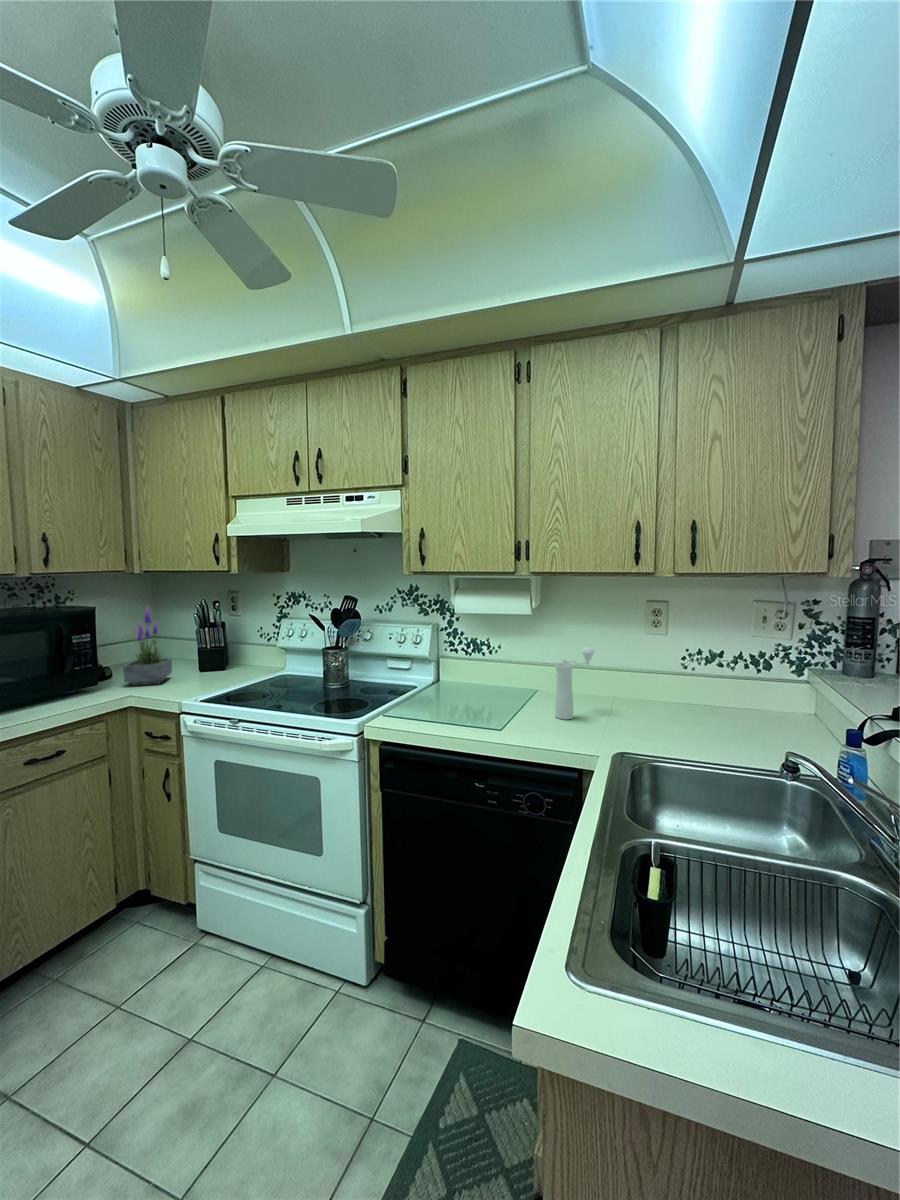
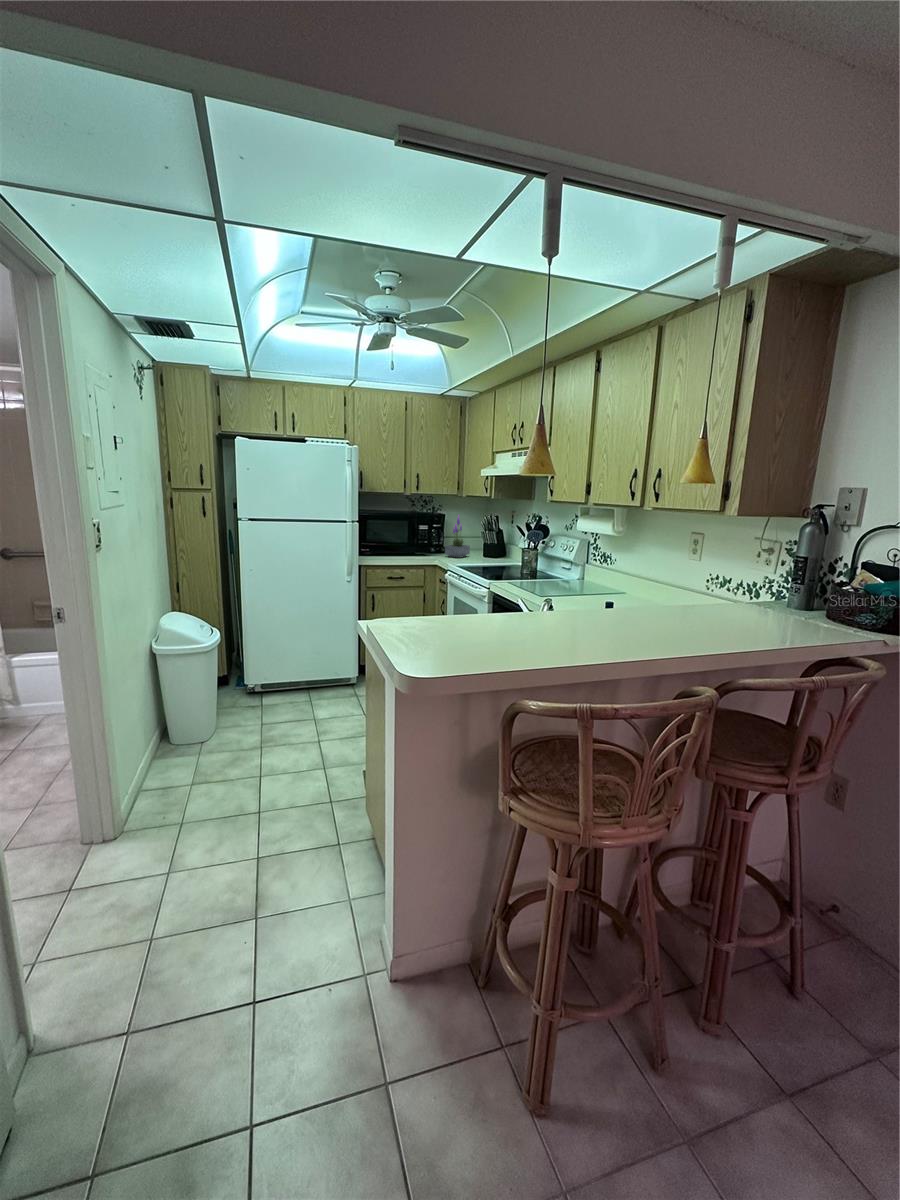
pepper mill: present [555,647,594,719] -> none [586,559,623,603]

